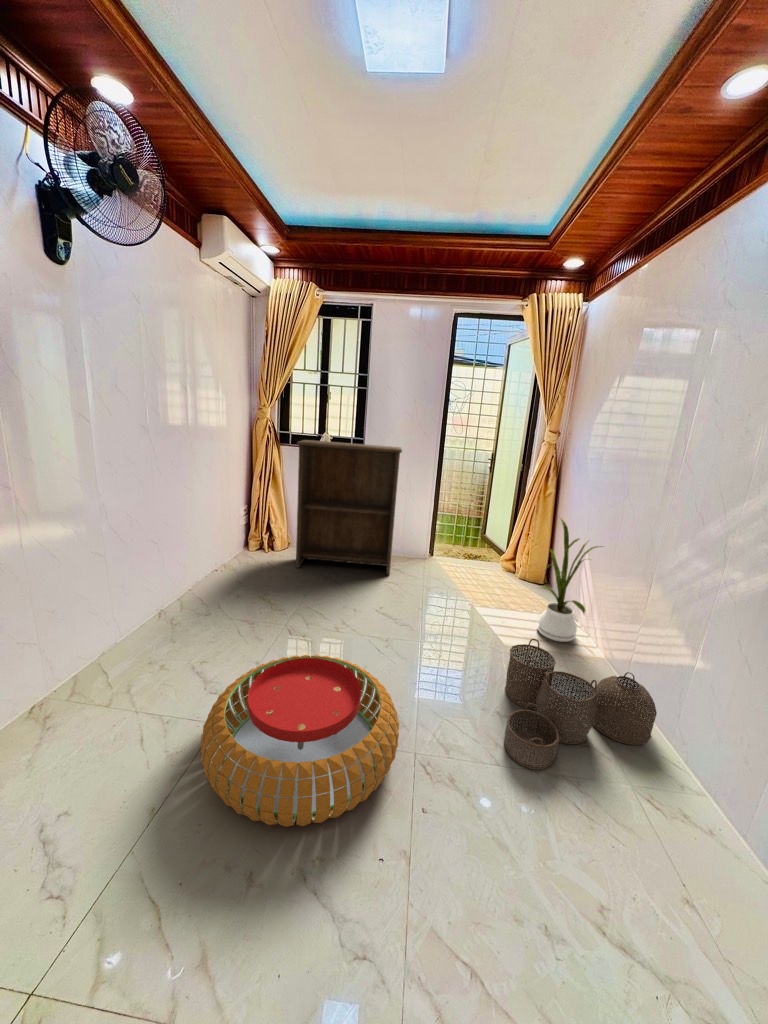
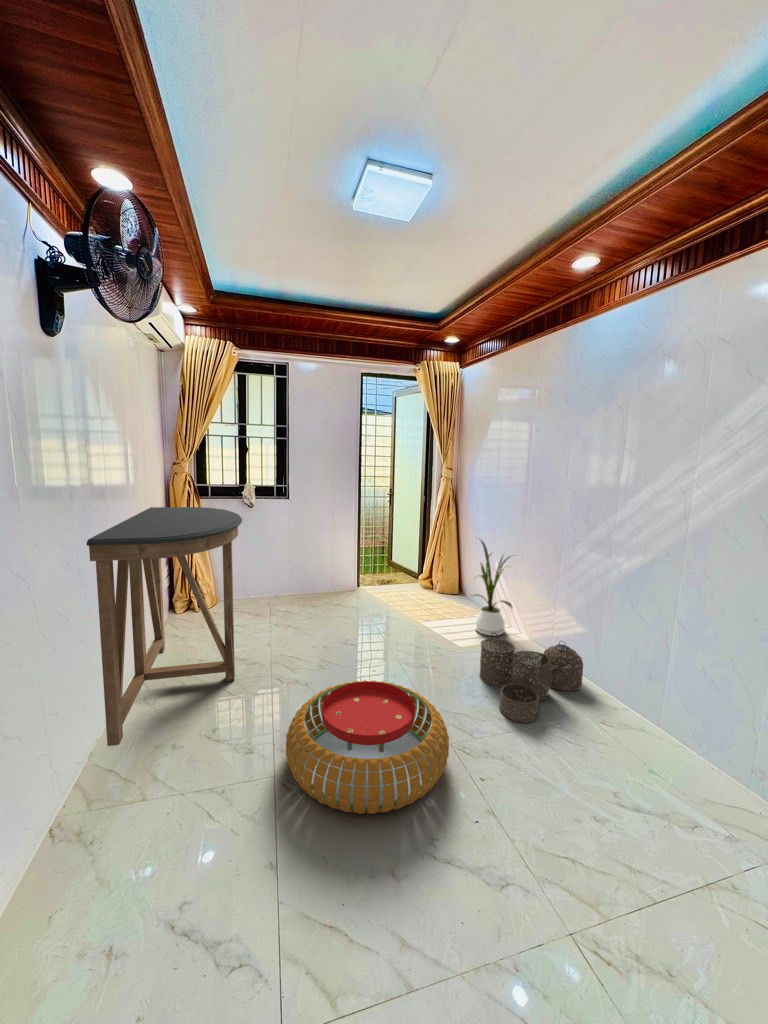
bookshelf: present [296,440,402,575] -> none [236,491,338,621]
console table: none [71,445,269,657] -> present [87,507,242,746]

